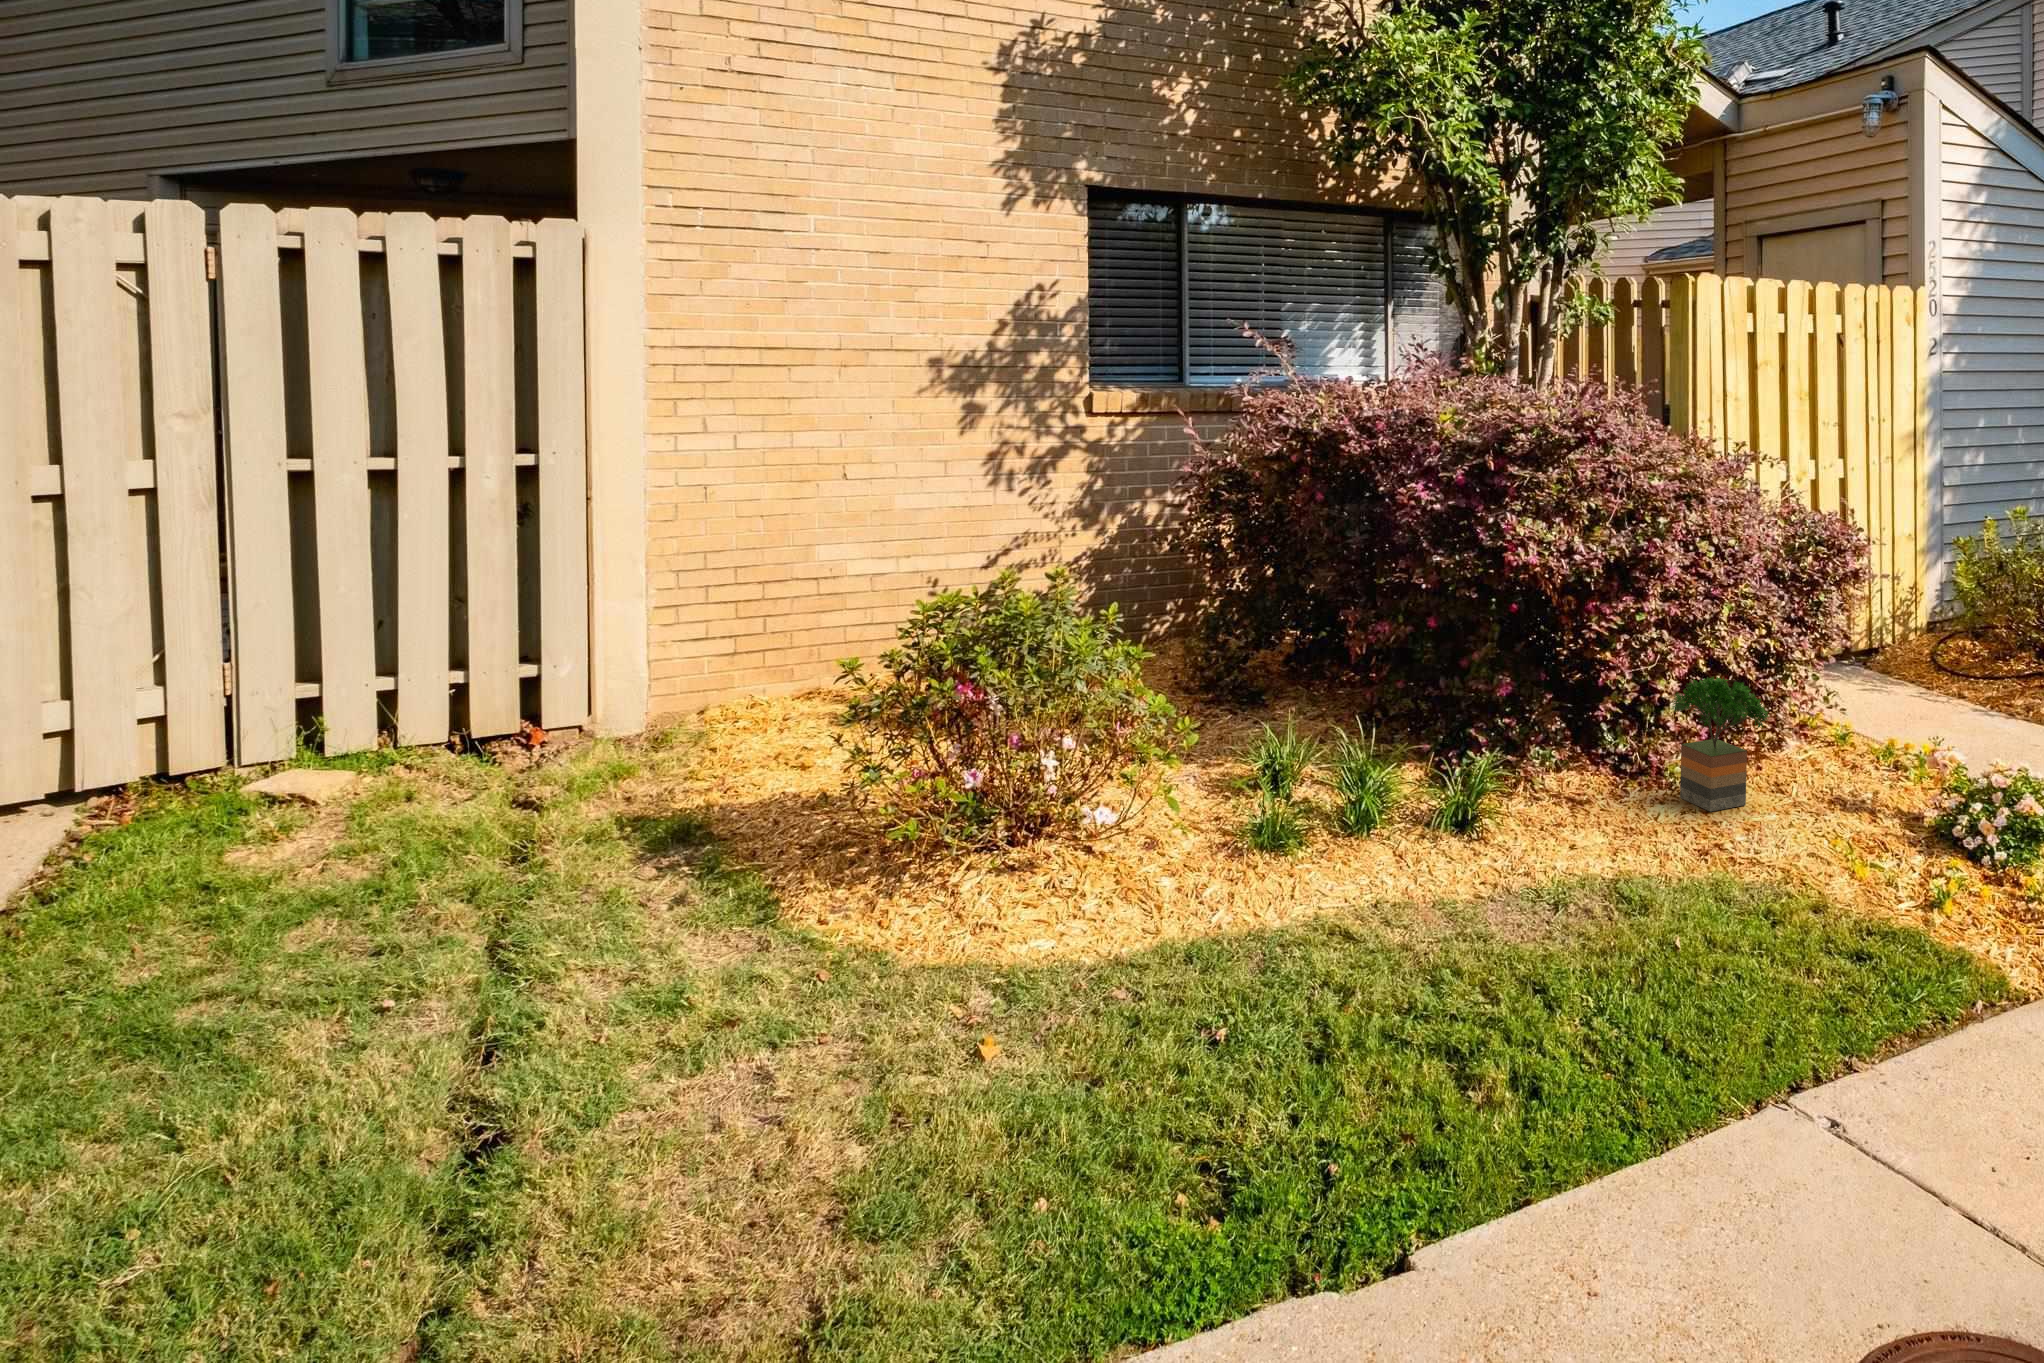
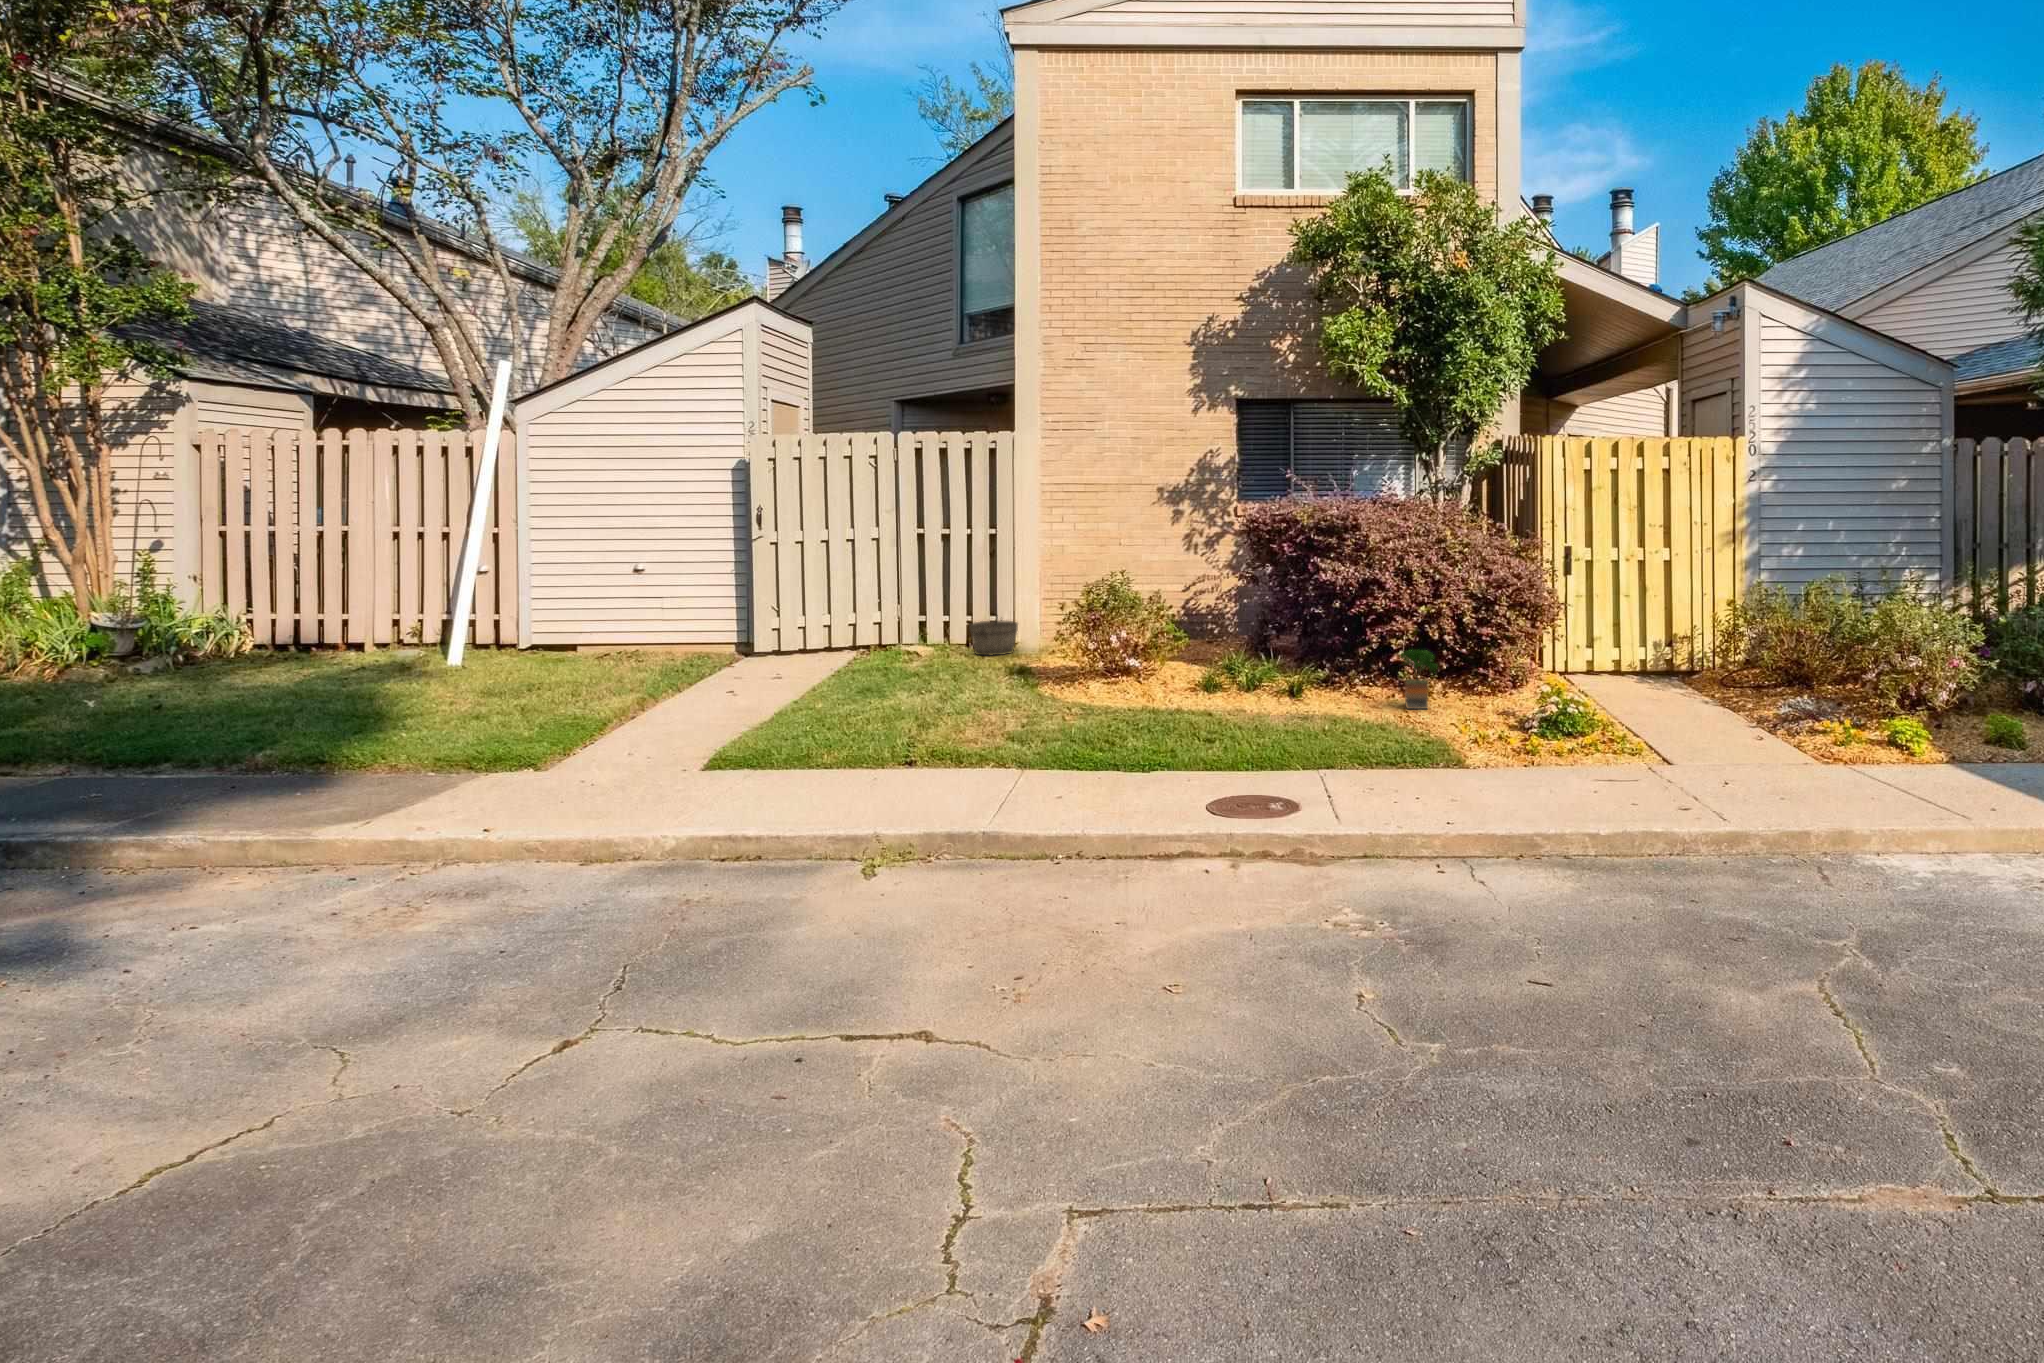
wooden bucket: none [465,656,608,770] -> present [969,617,1018,656]

